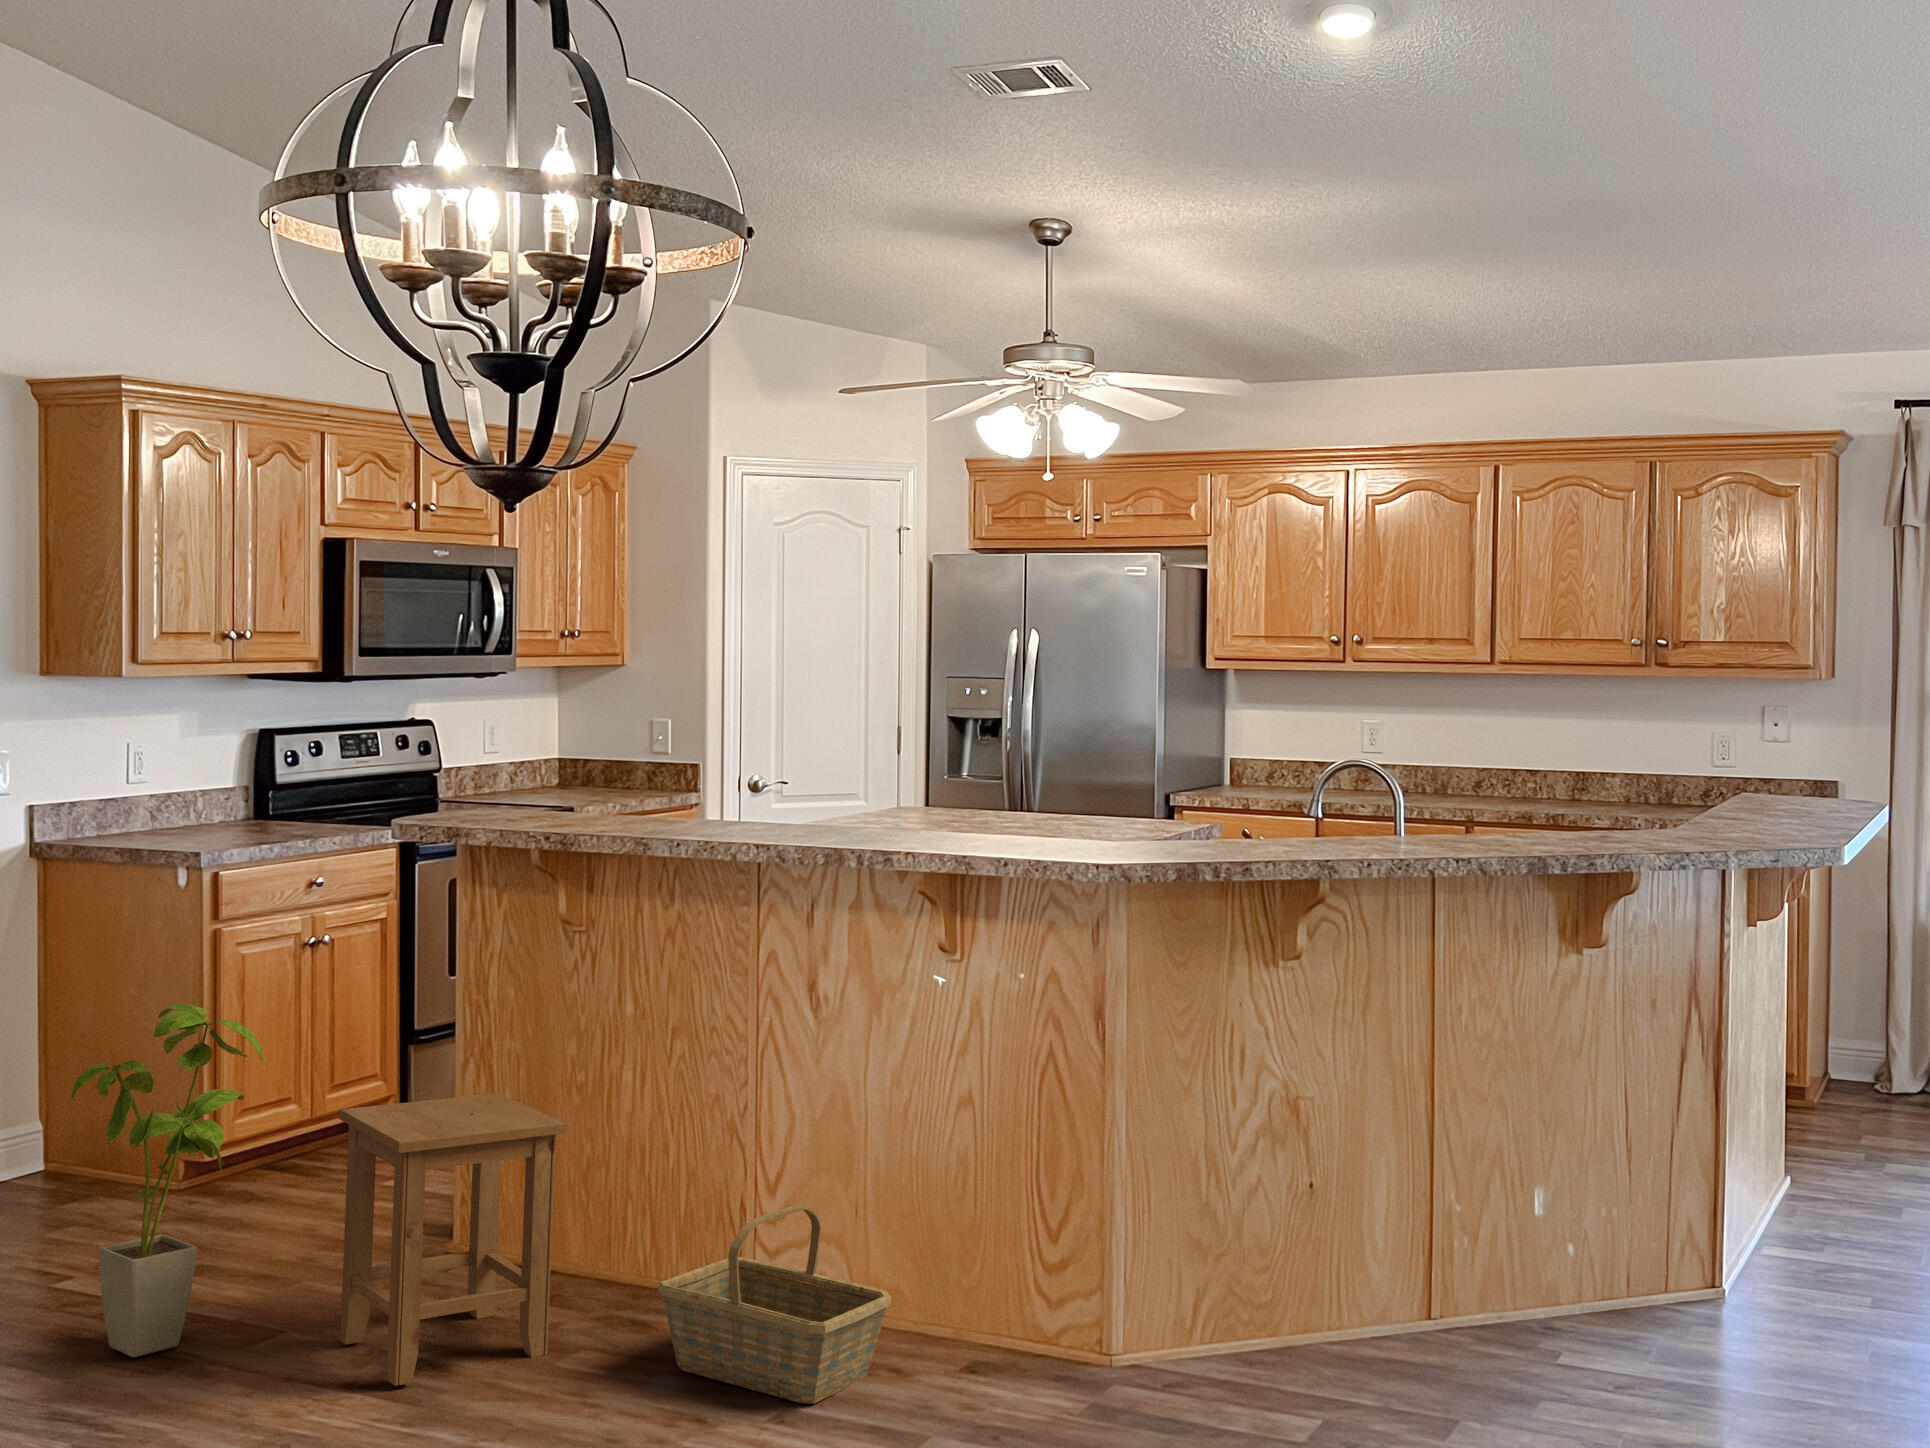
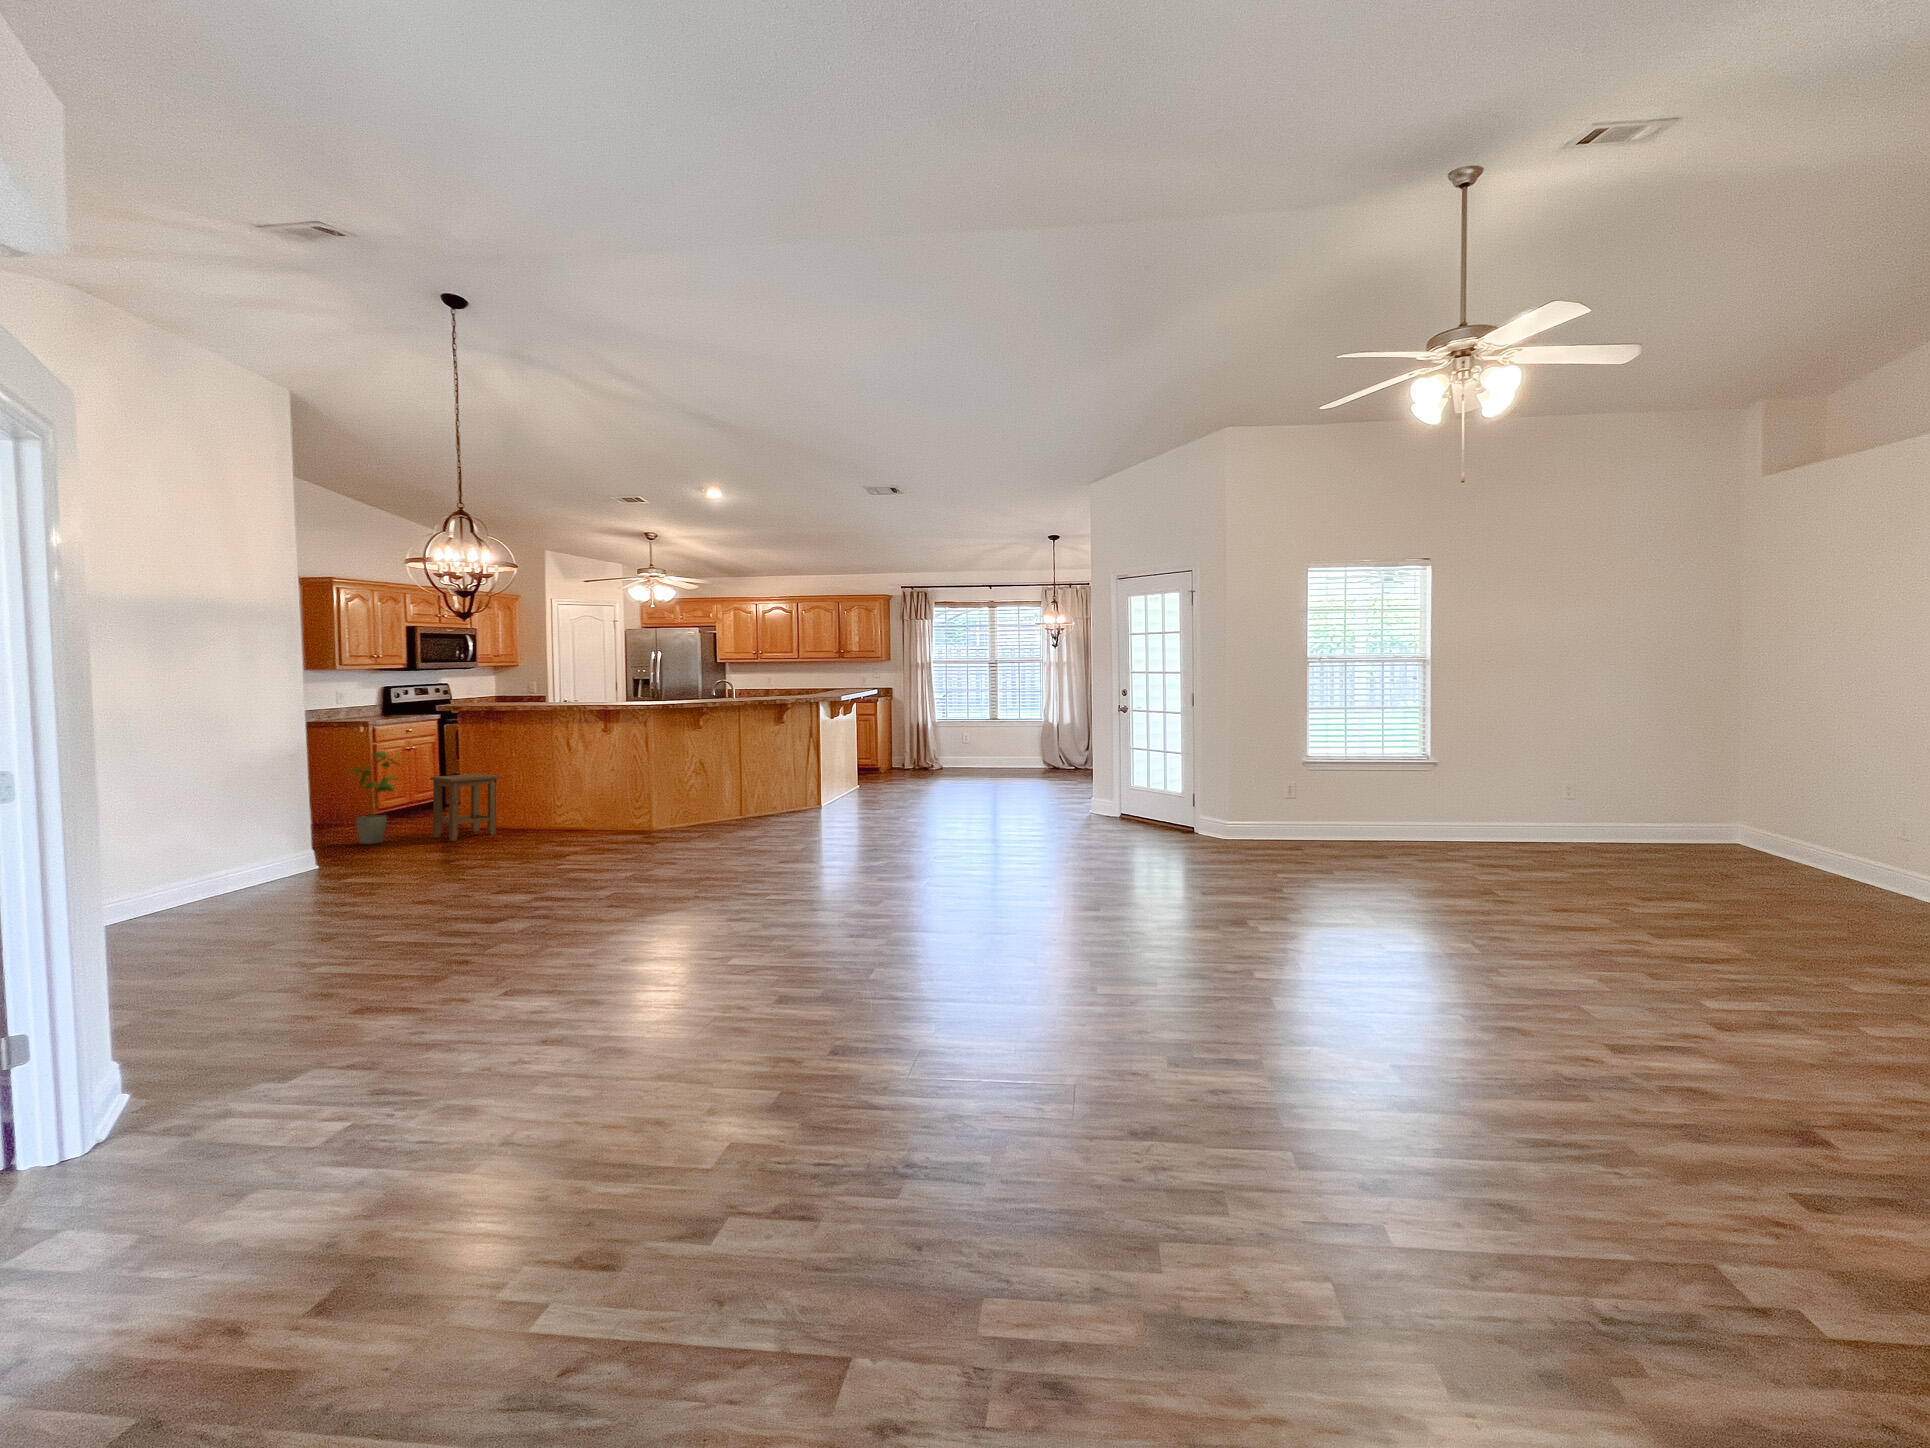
basket: present [658,1206,892,1404] -> none [527,791,592,833]

